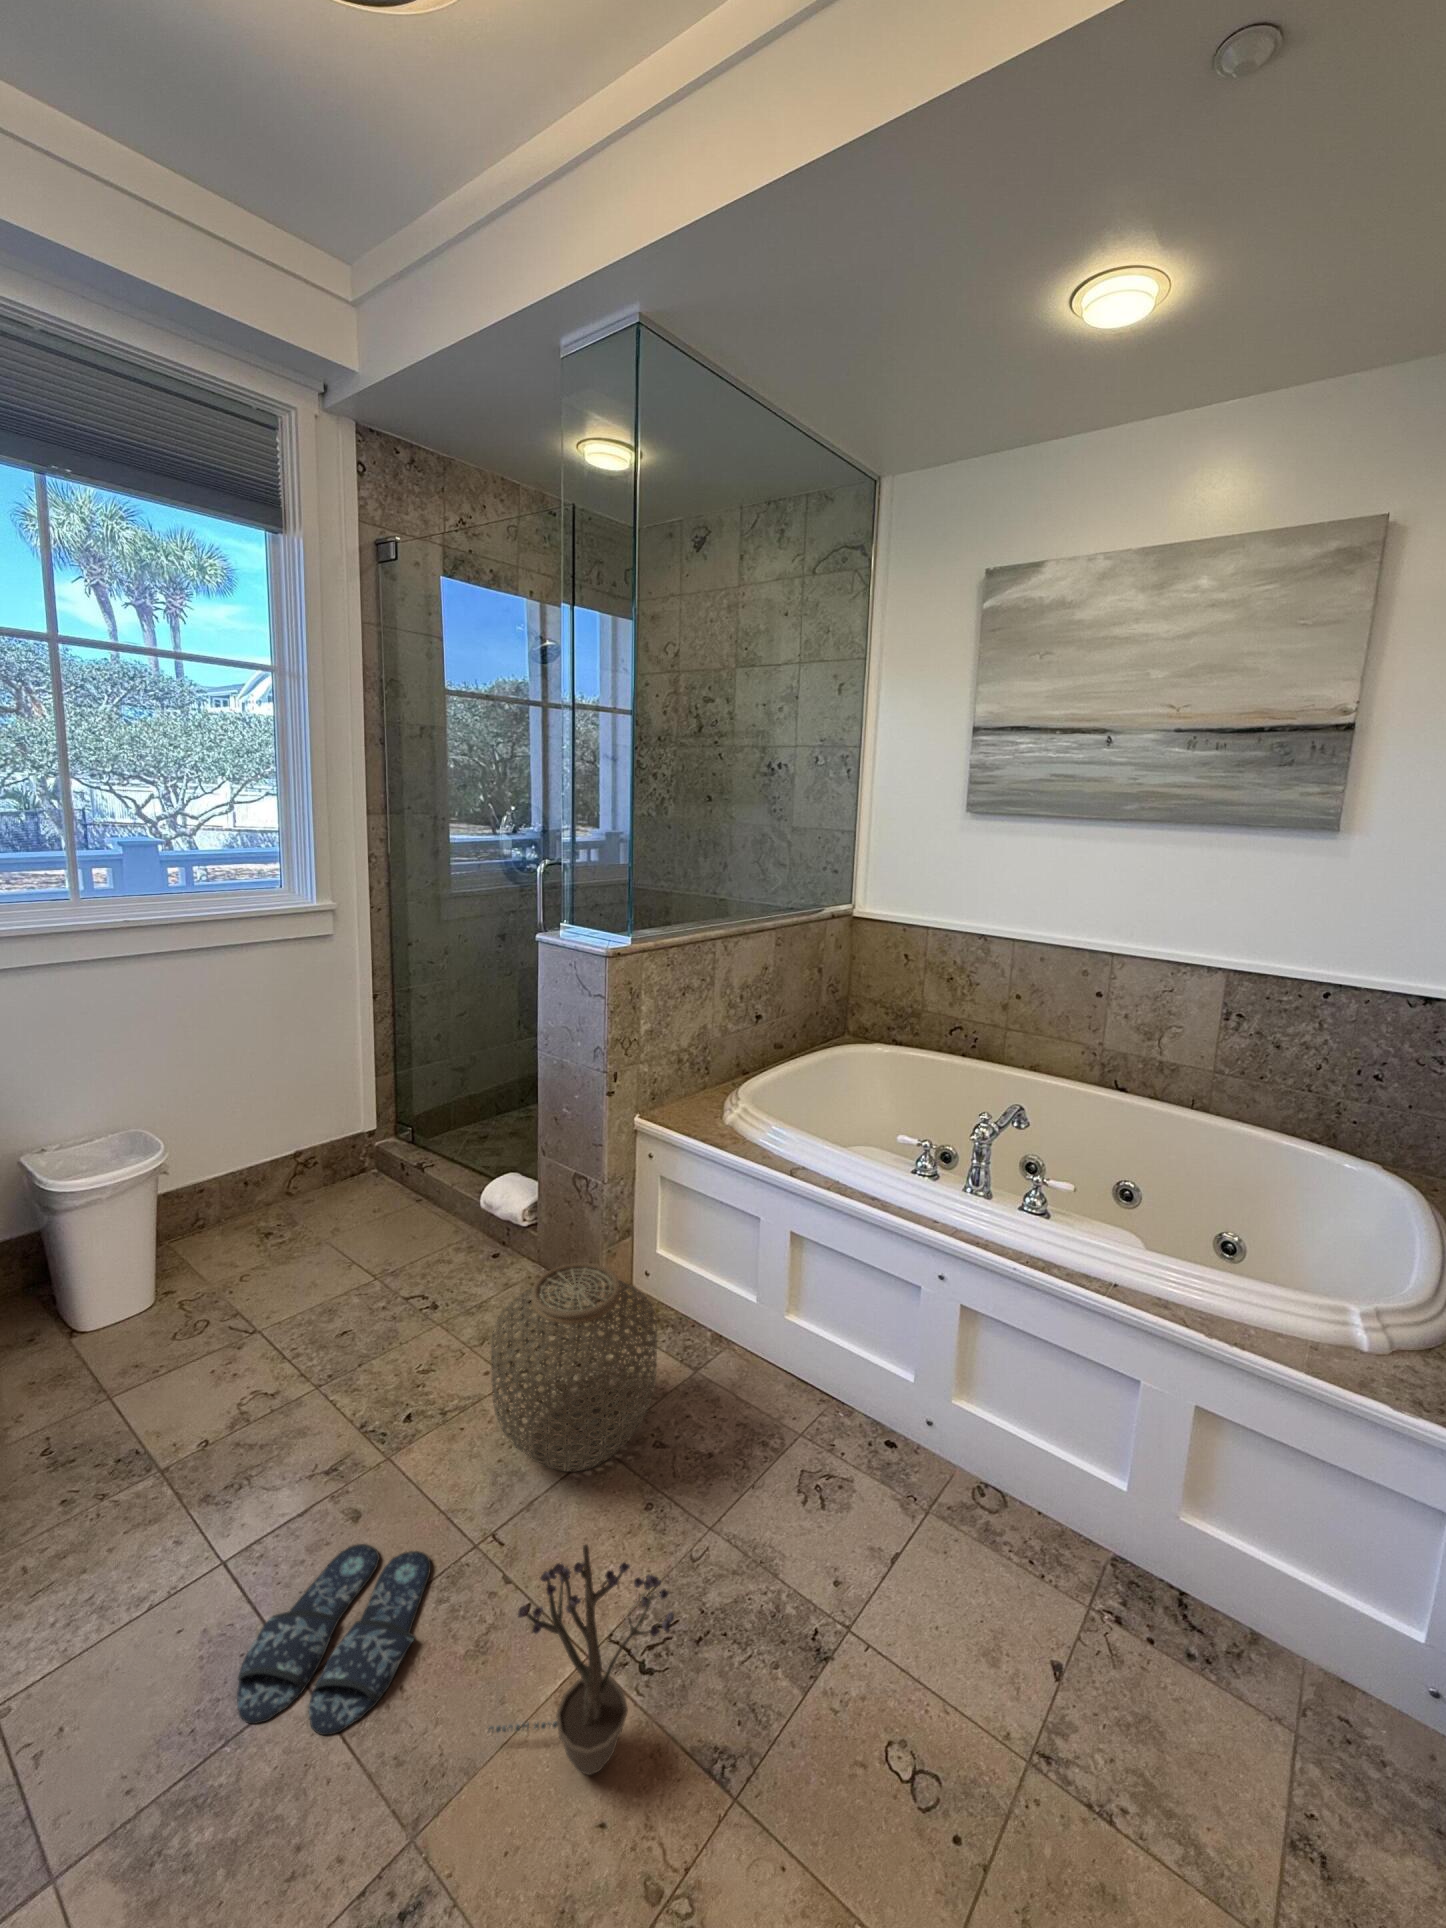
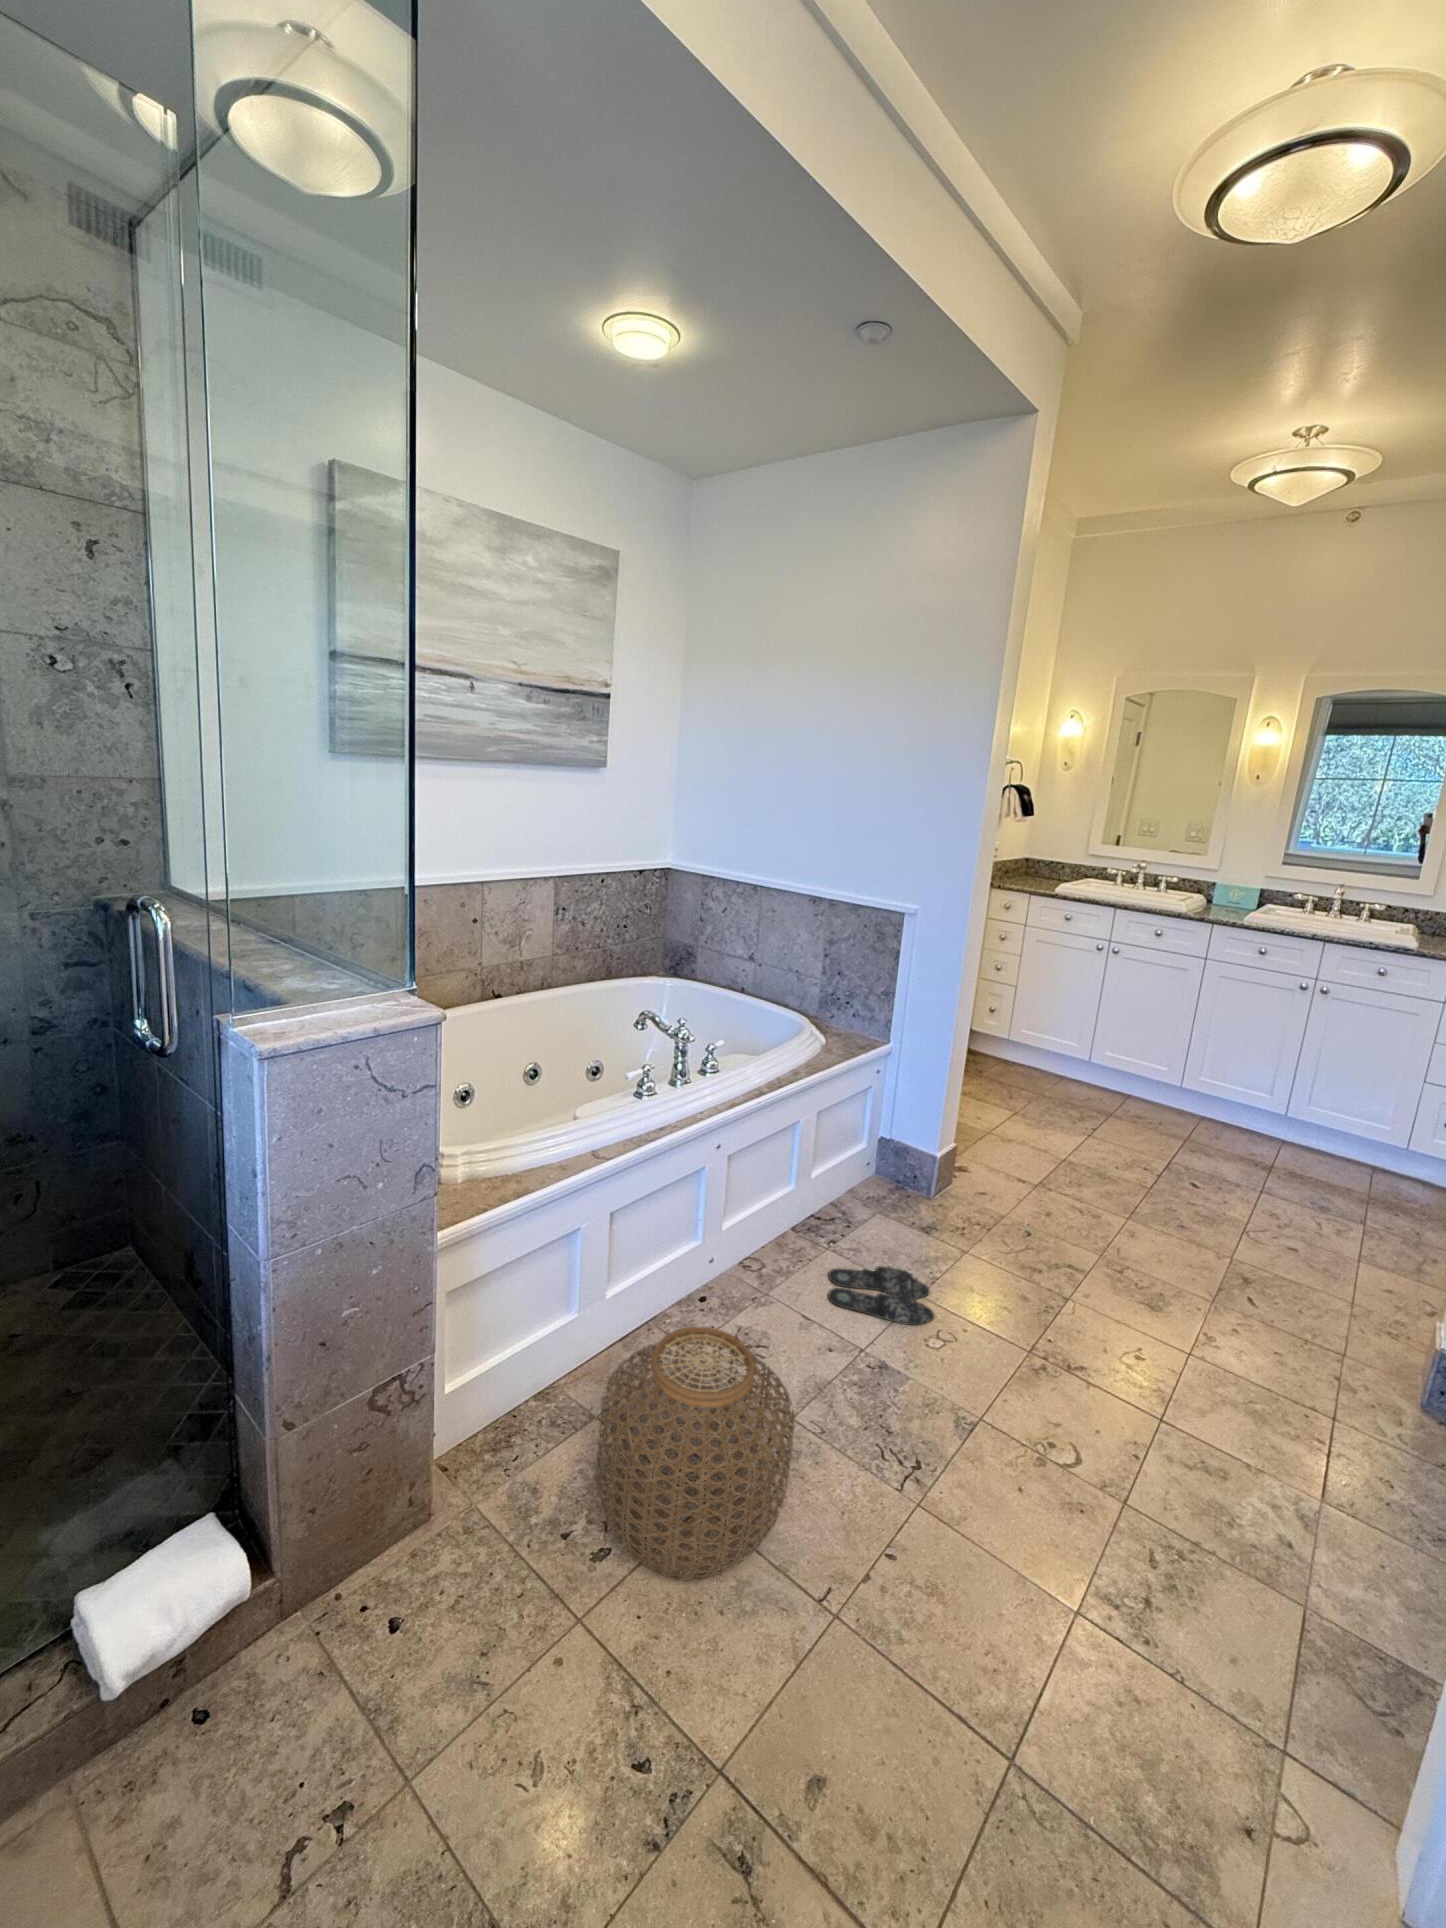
slippers: present [237,1544,431,1735] -> present [828,1266,934,1325]
decorative plant: present [489,1544,674,1775] -> none [964,1331,1021,1562]

